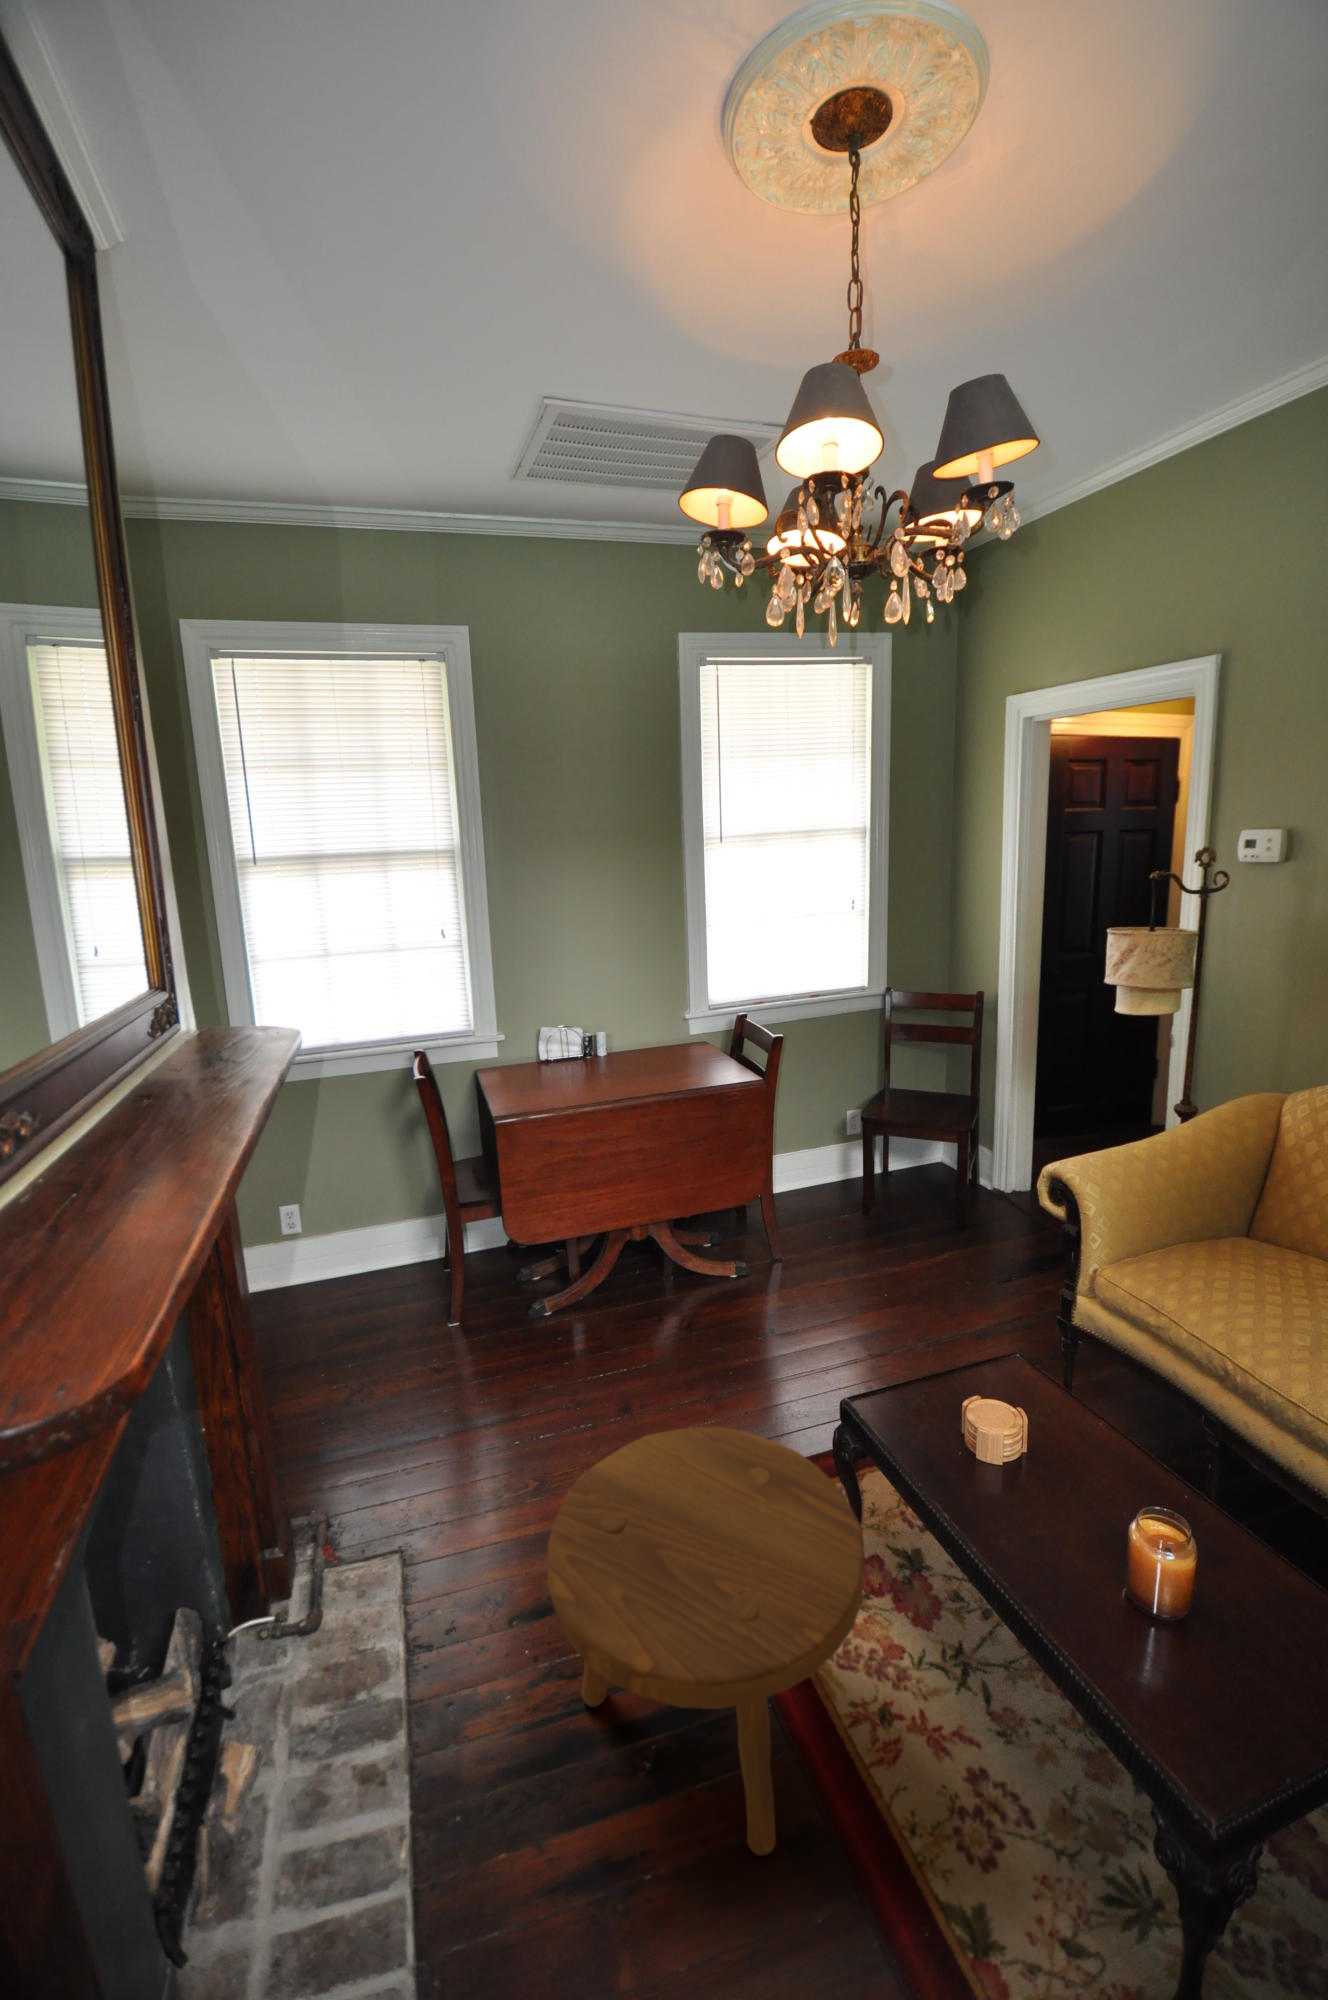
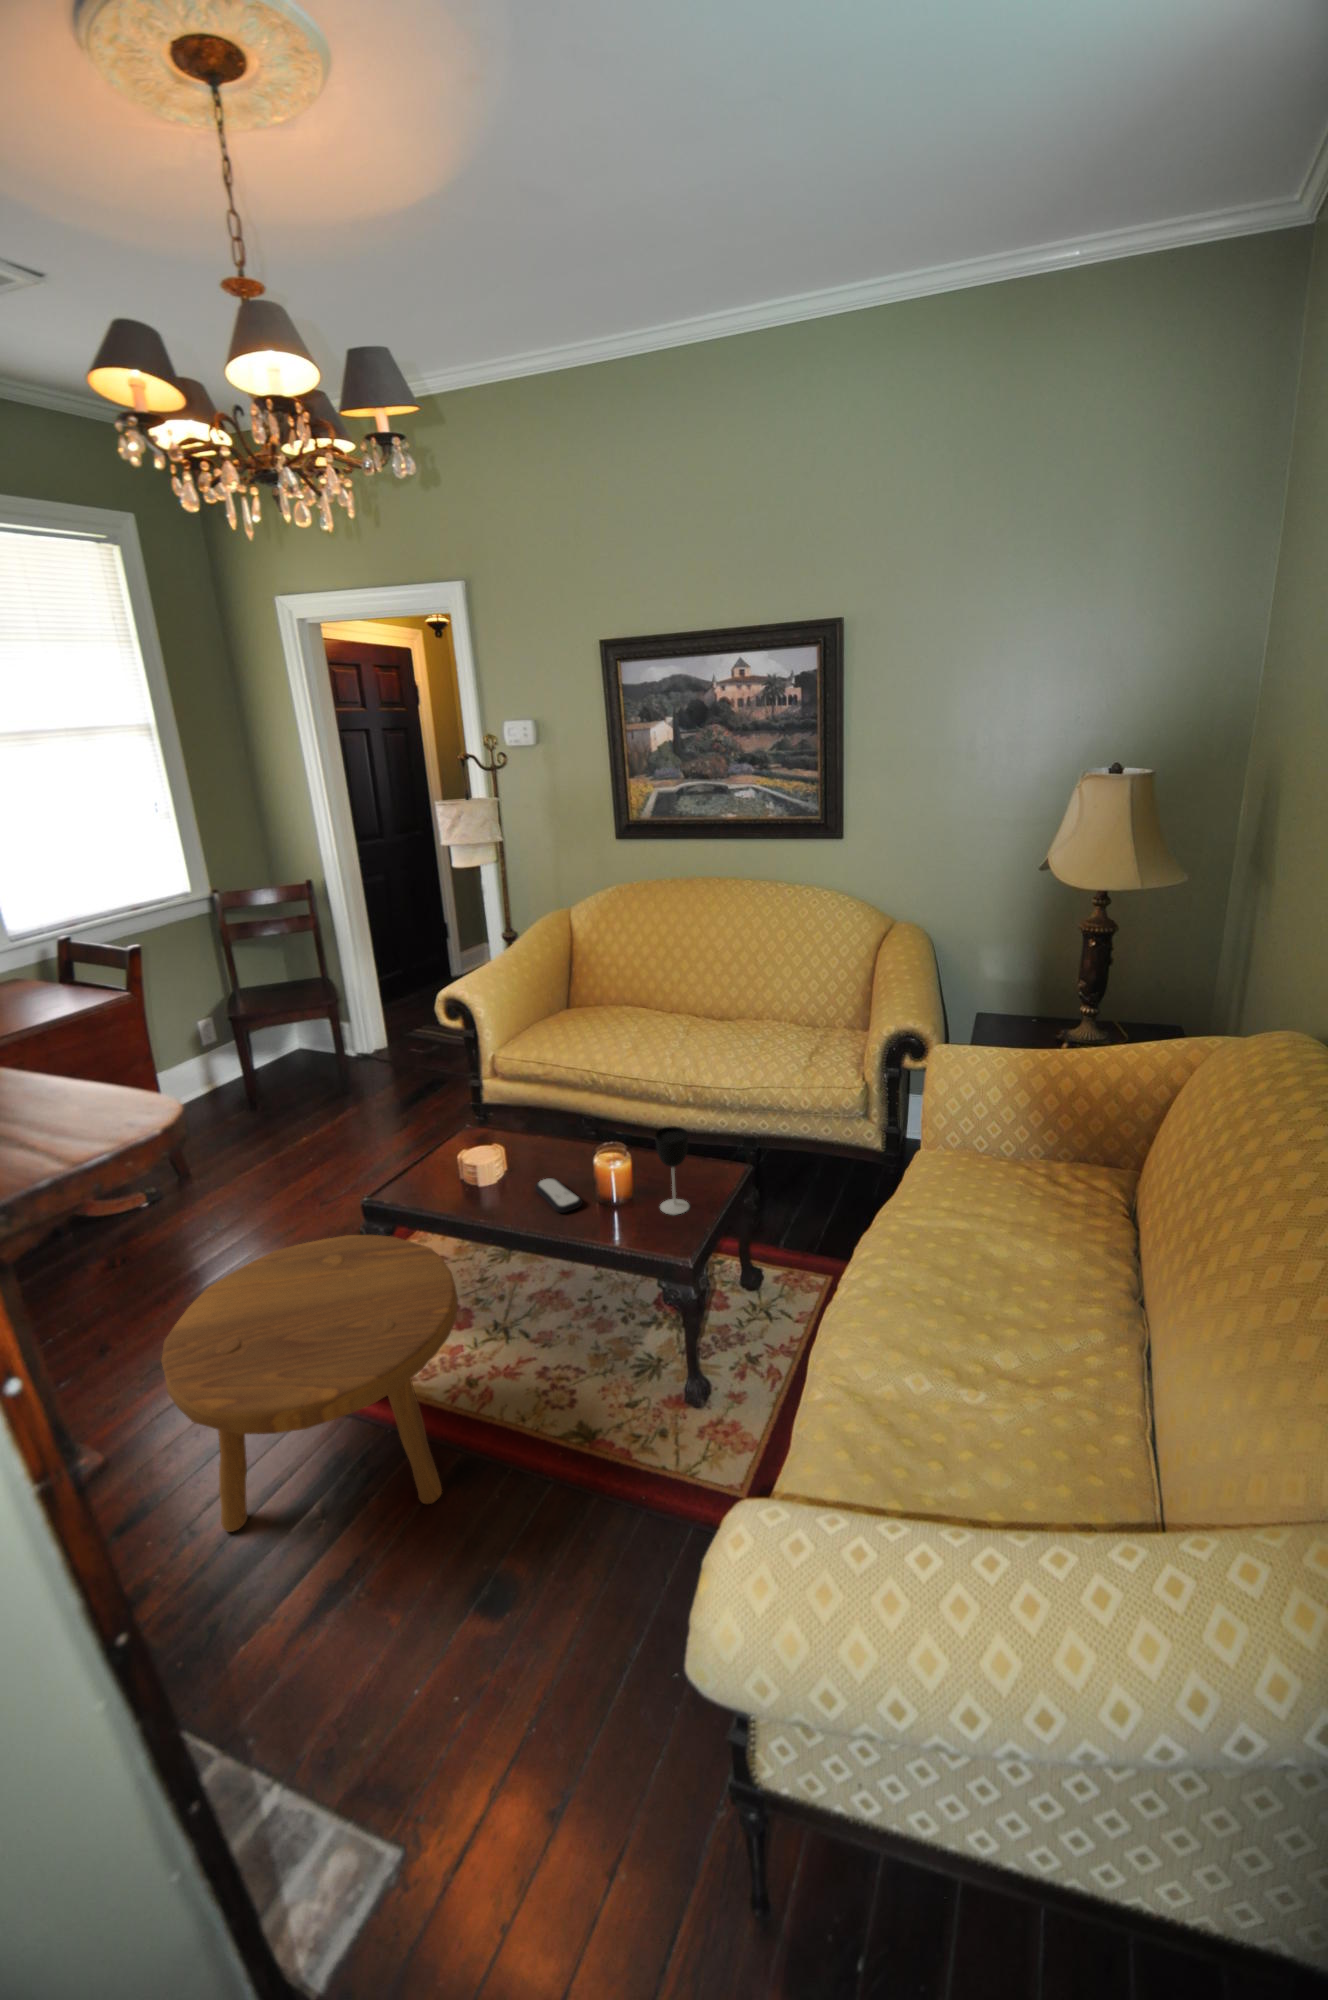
remote control: none [1032,1510,1087,1591] -> present [535,1178,582,1213]
wine glass: none [1206,1561,1283,1722] -> present [655,1126,689,1215]

